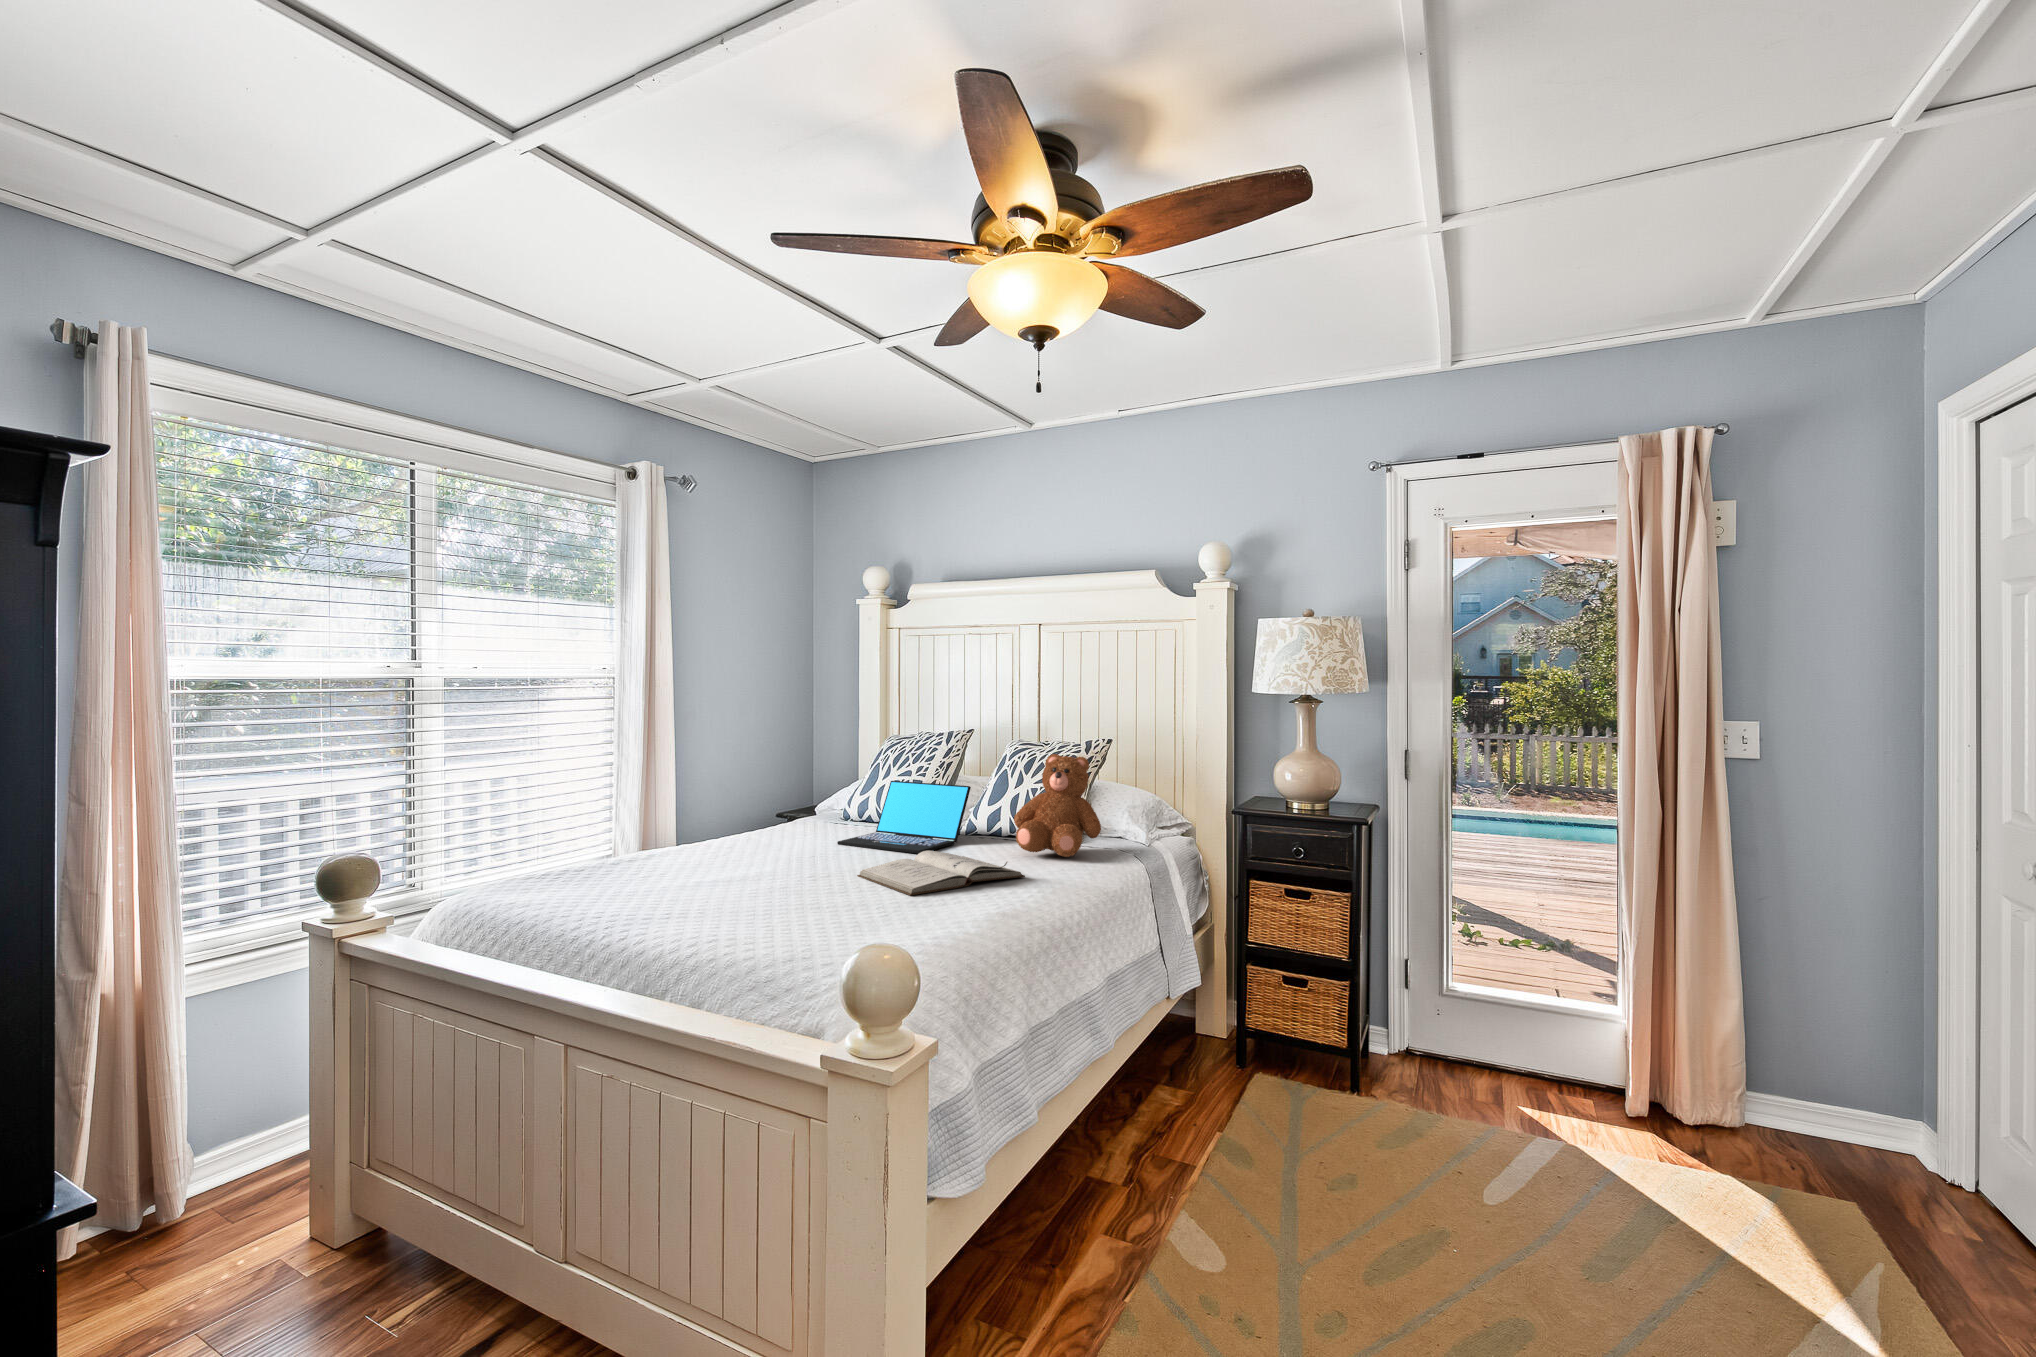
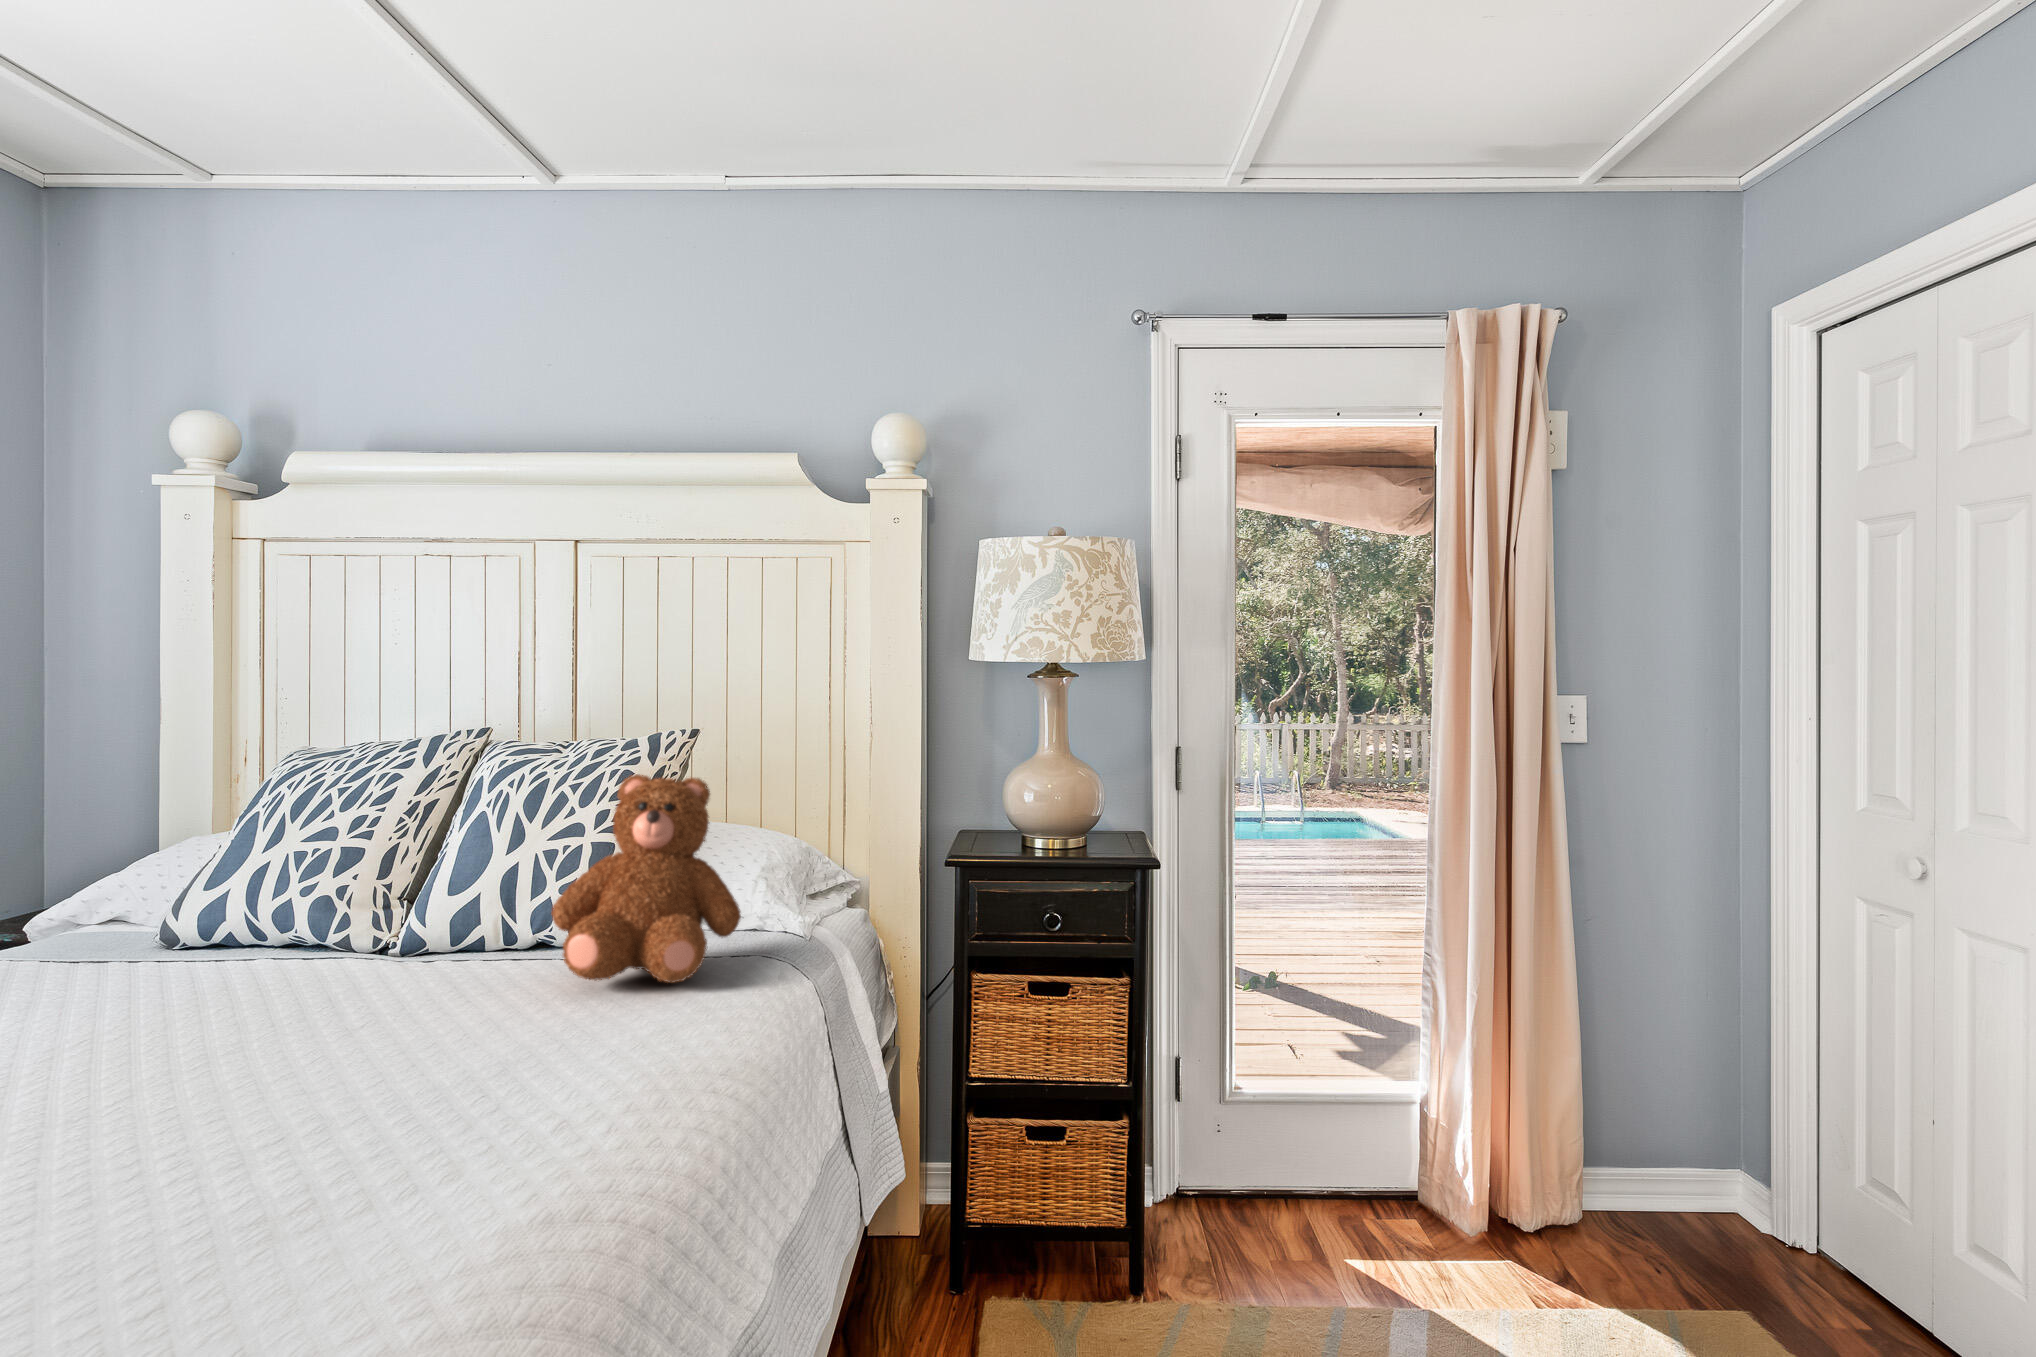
laptop: present [837,781,971,854] -> none [77,846,443,1017]
book: present [857,851,1025,896] -> none [128,1014,608,1180]

